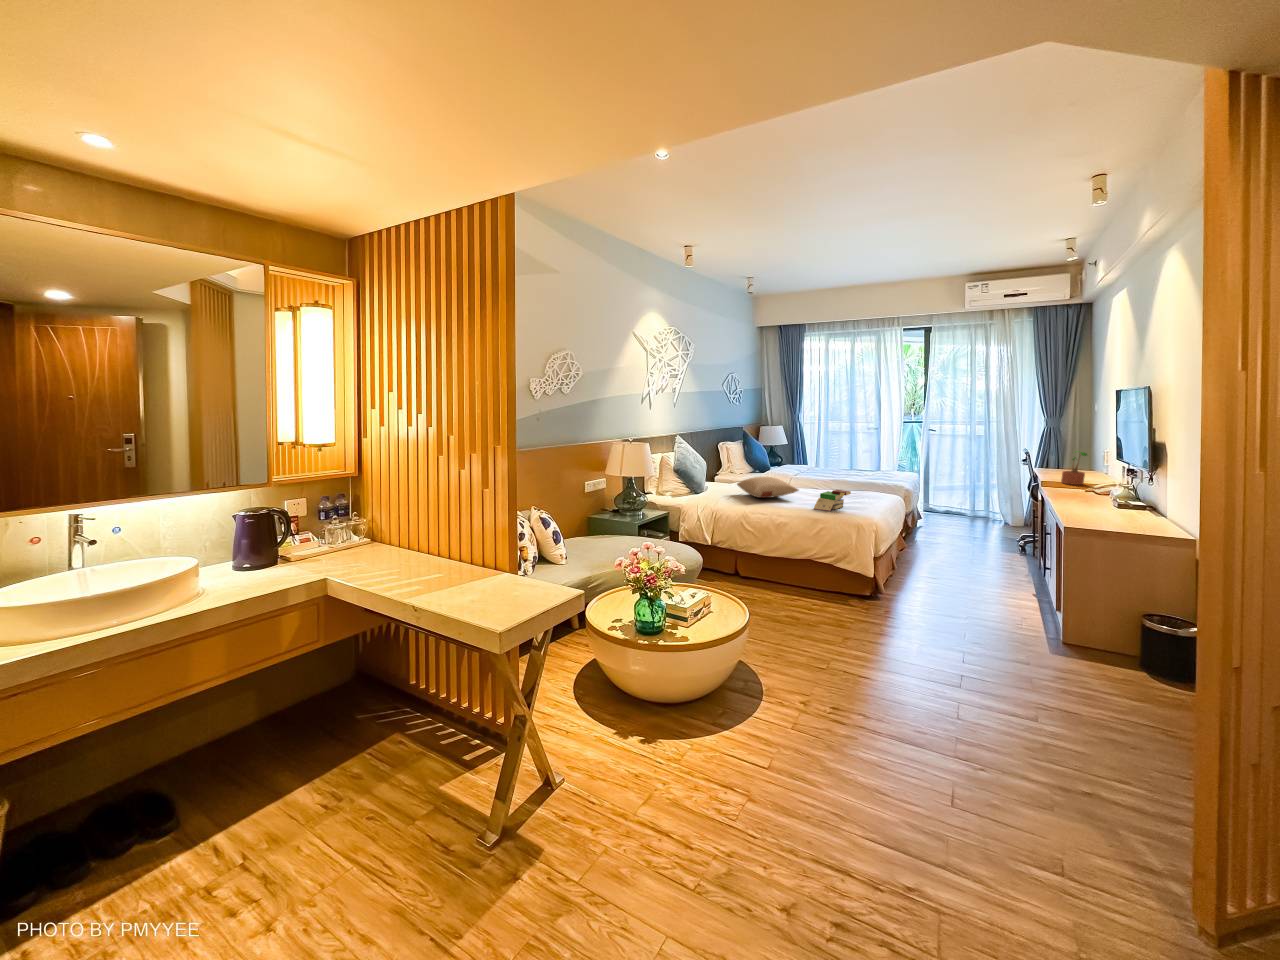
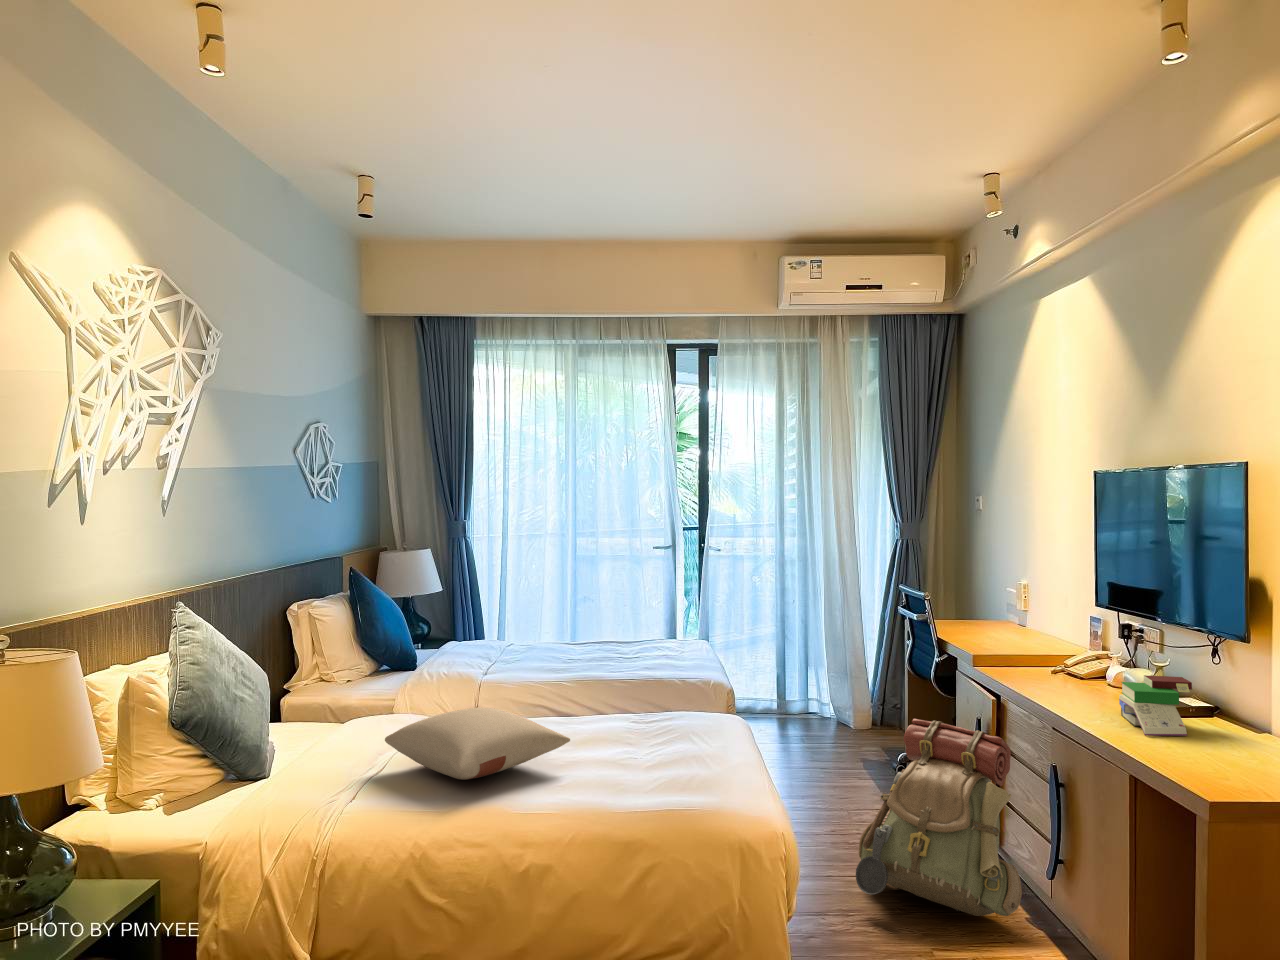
potted plant: present [1061,452,1087,485] -> none [990,594,1024,656]
book: present [814,489,851,511] -> present [1119,675,1192,736]
backpack: none [933,506,1032,594] -> present [856,719,1022,916]

